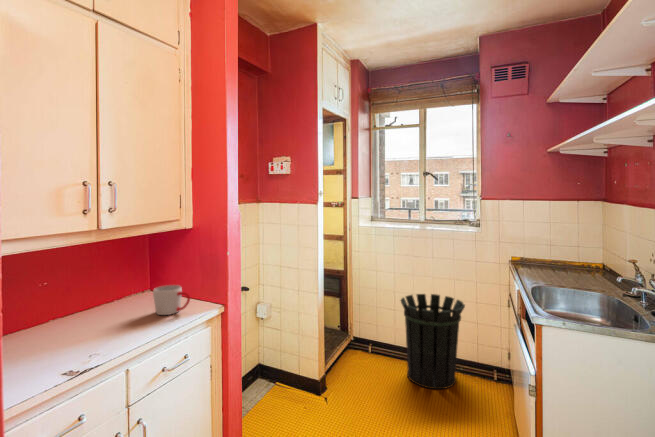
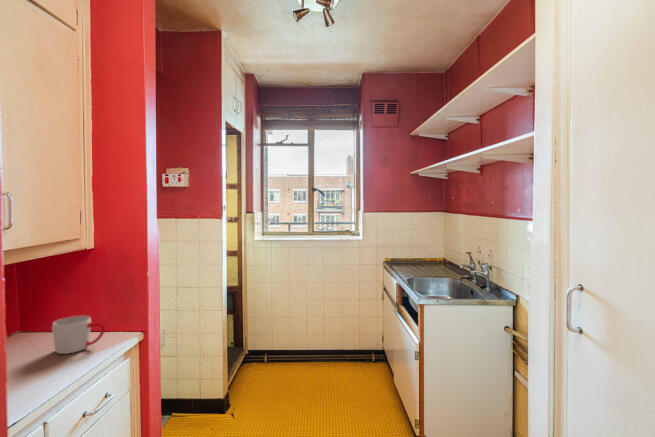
waste bin: present [401,294,465,389] -> none [299,299,355,386]

